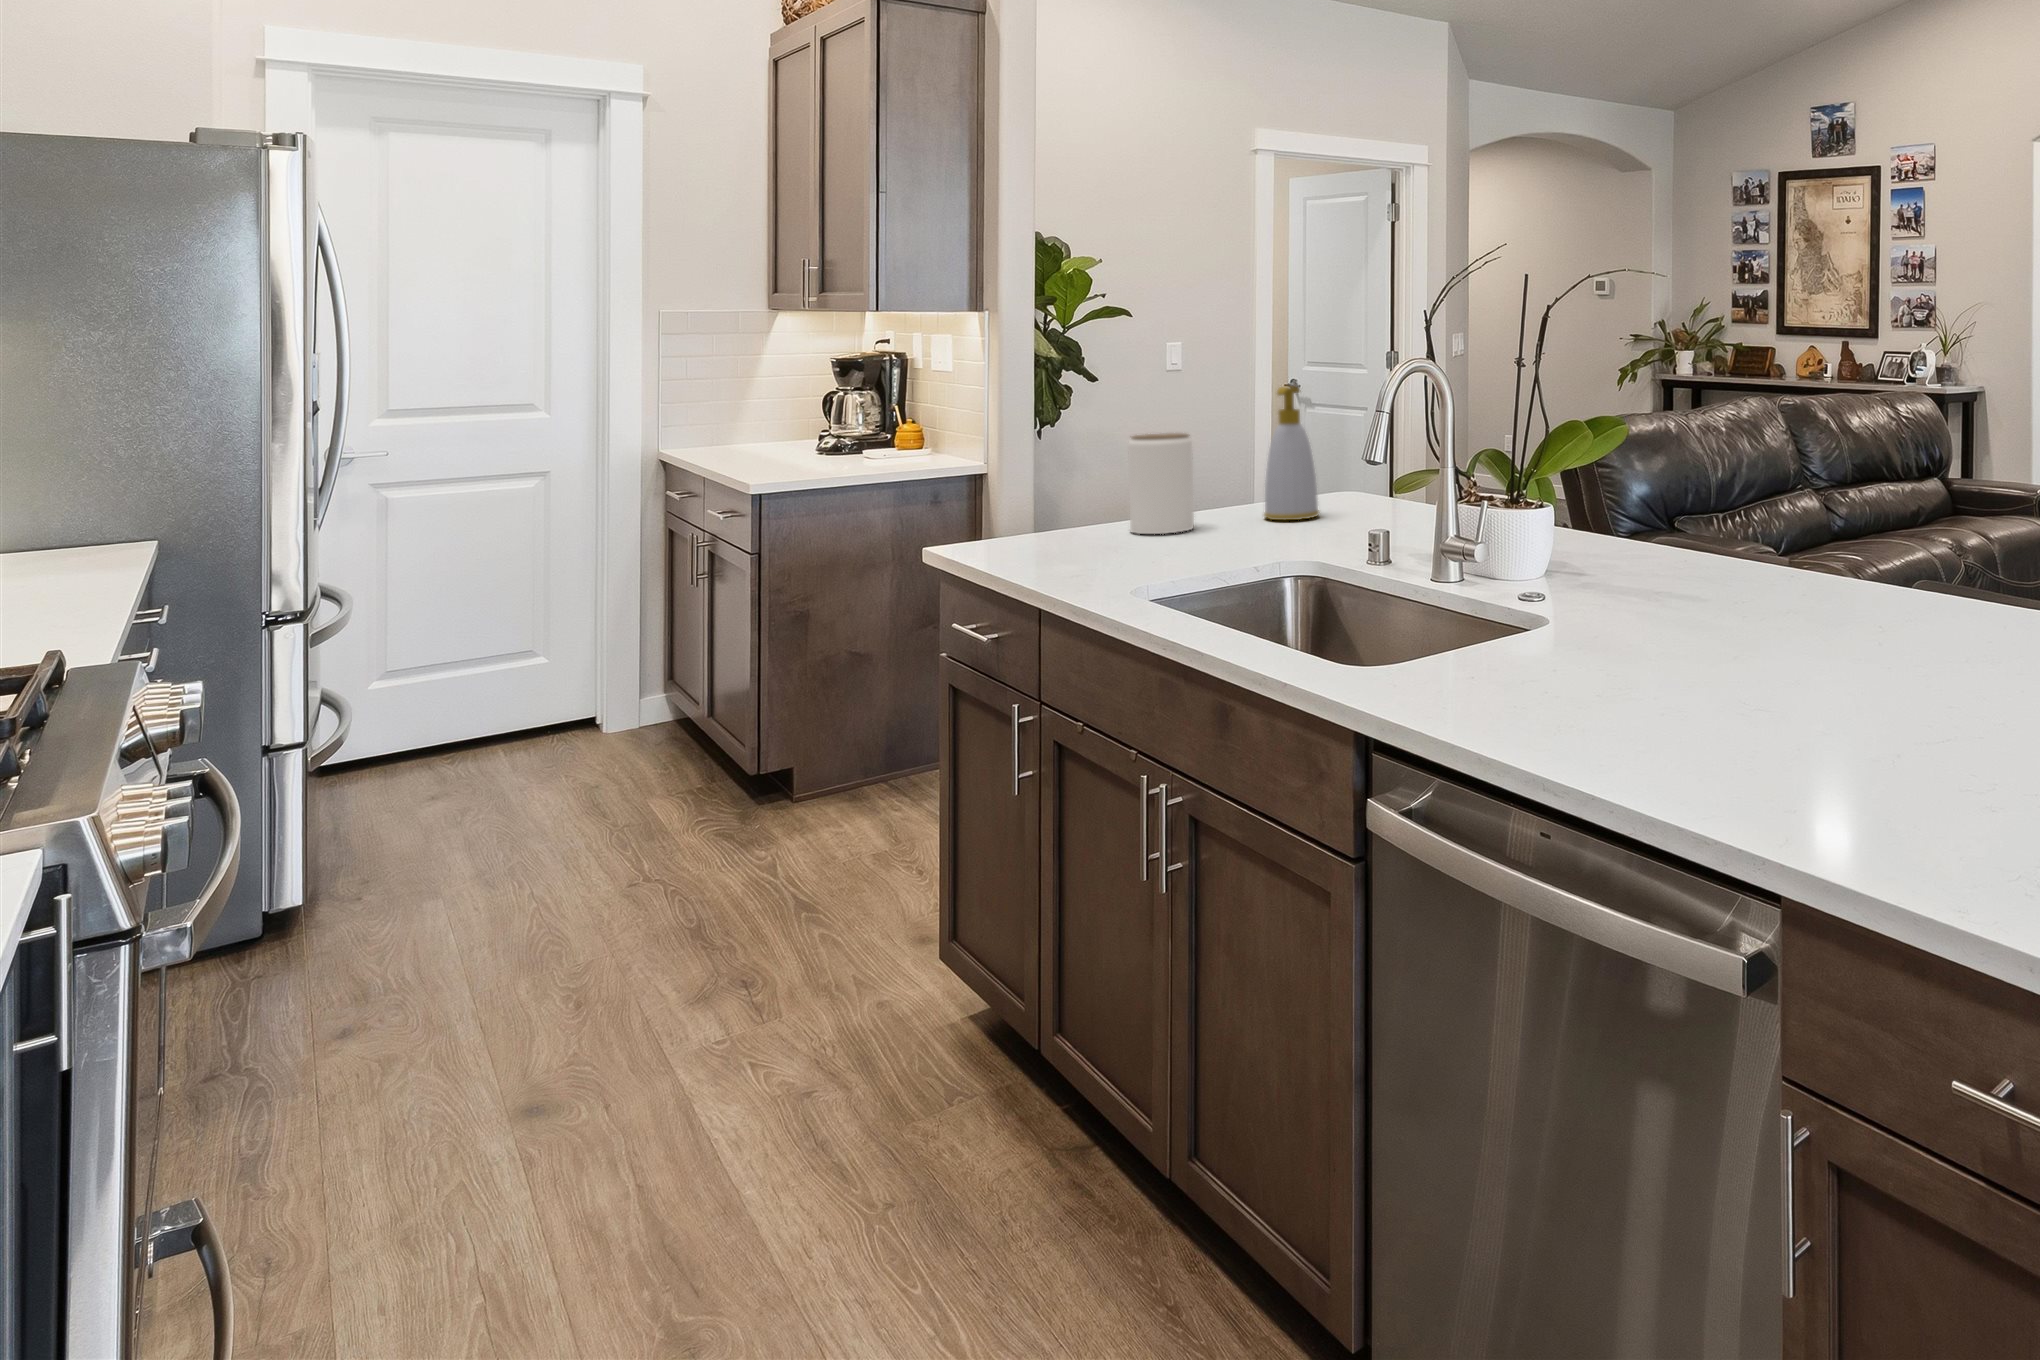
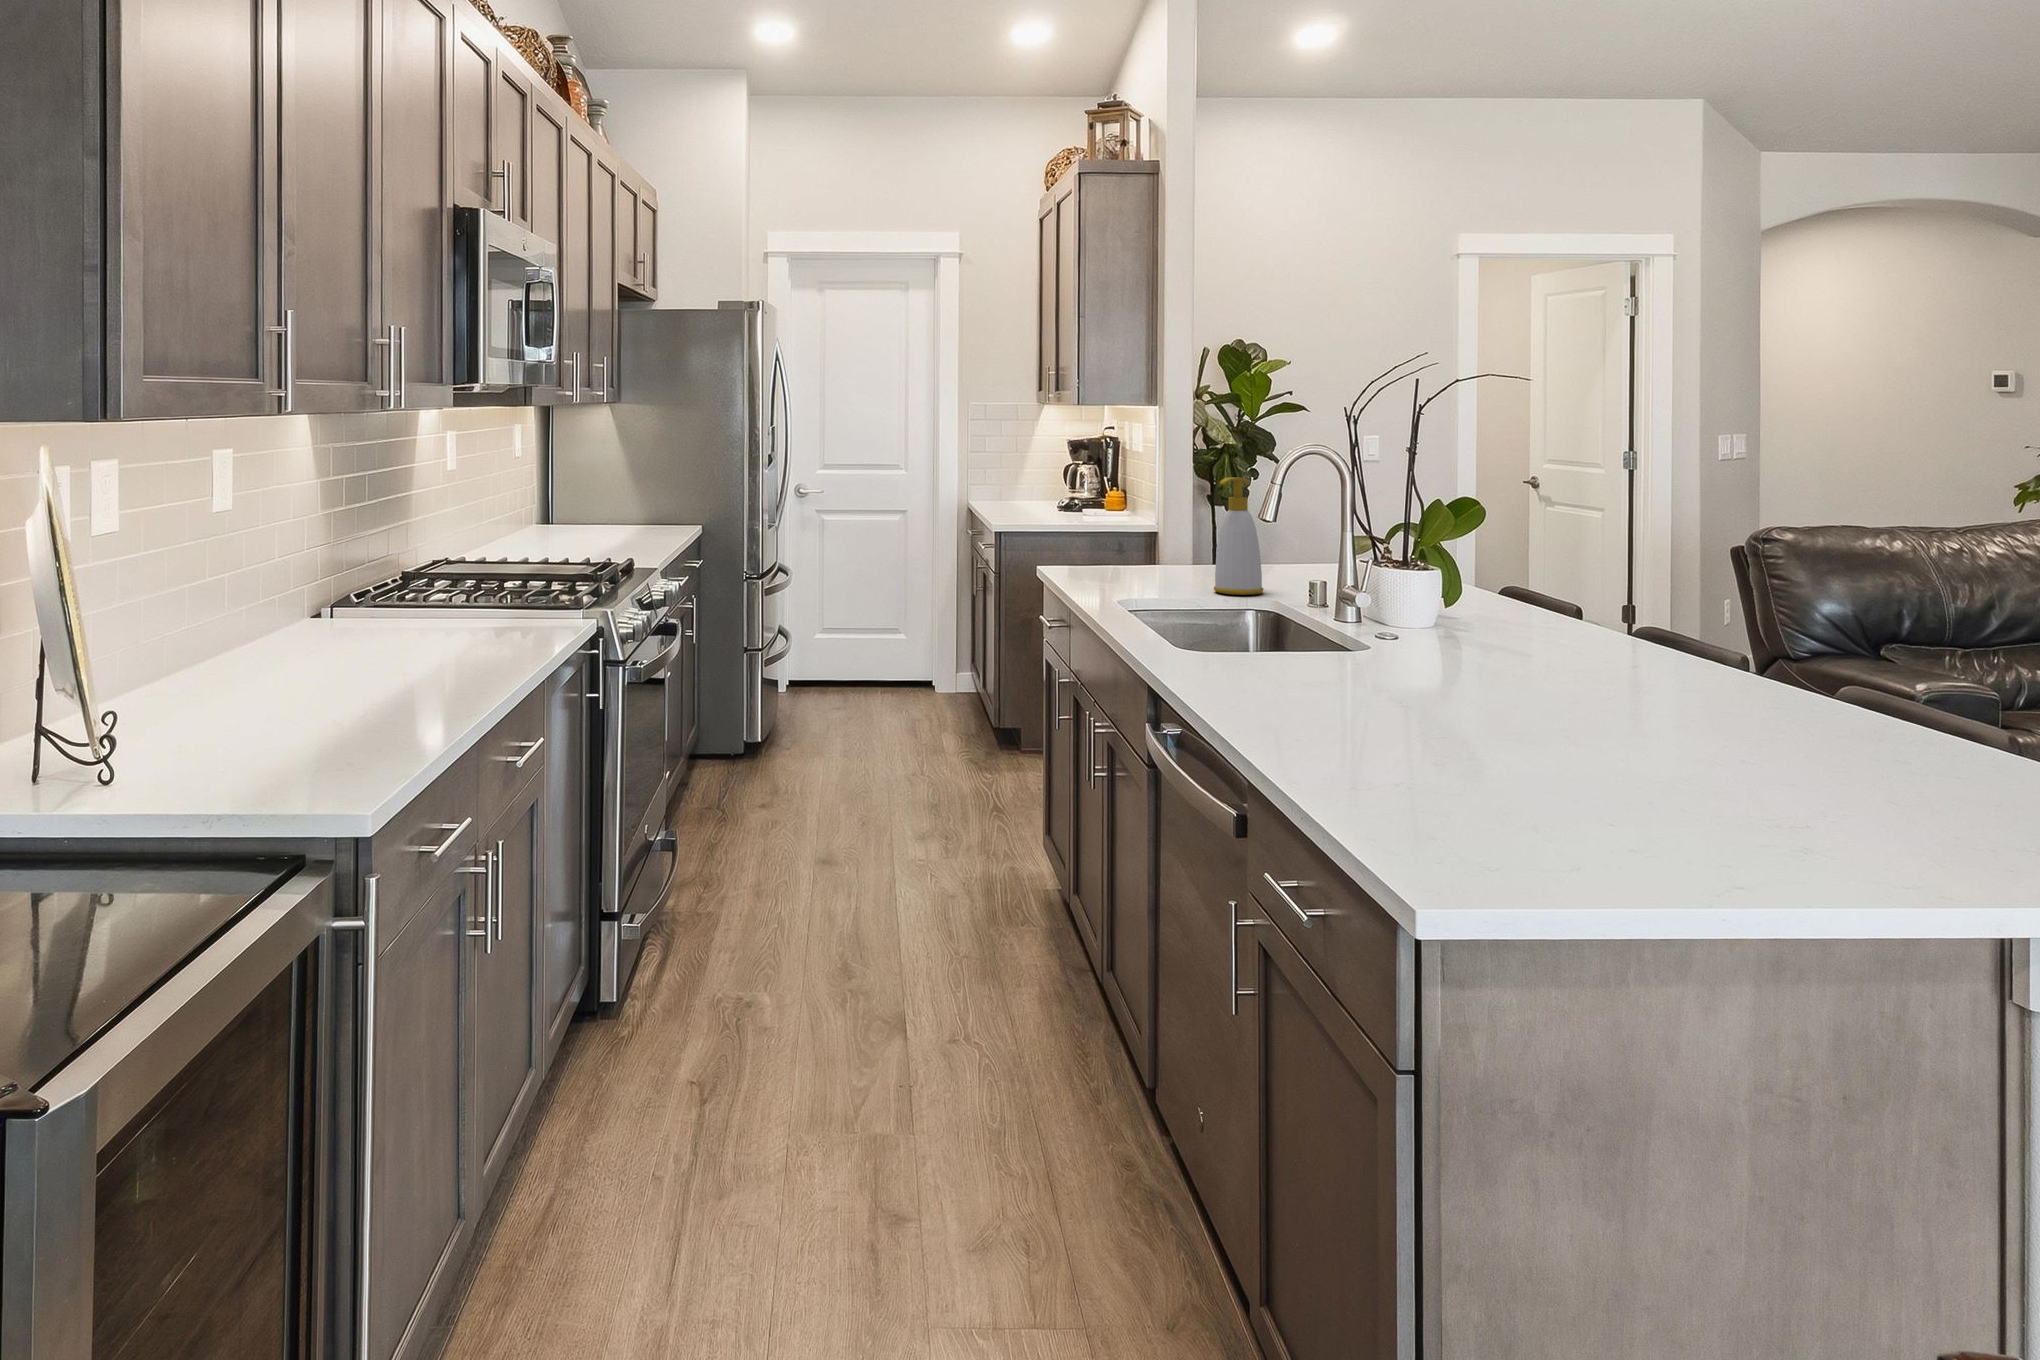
jar: present [1128,433,1194,534] -> none [1098,510,1149,592]

